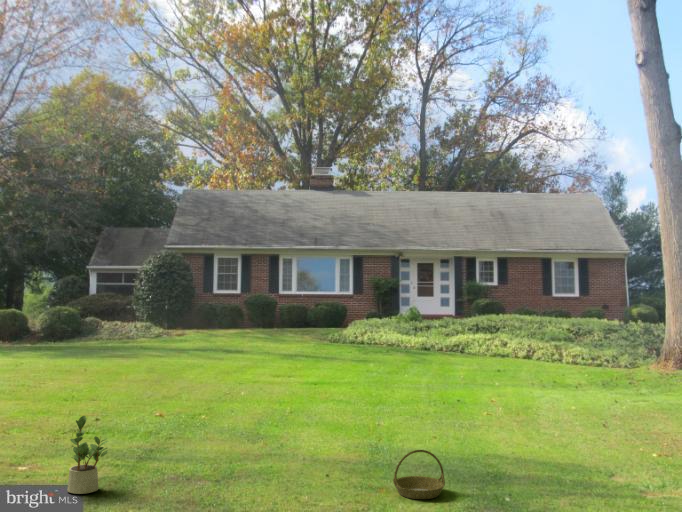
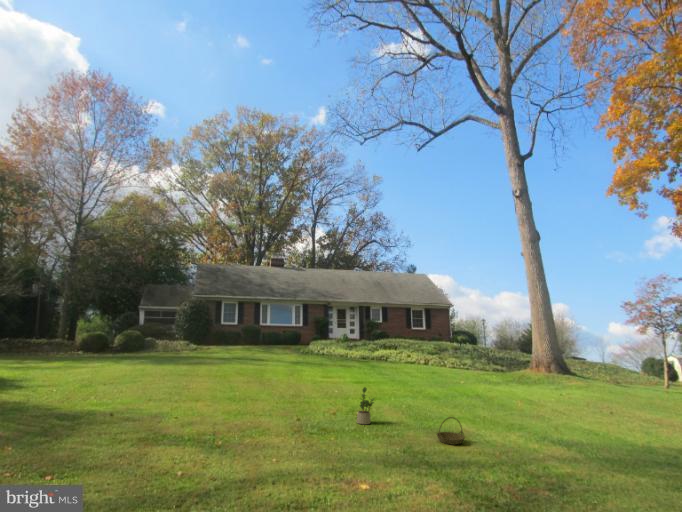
potted plant: present [67,416,108,494] -> present [357,387,374,424]

